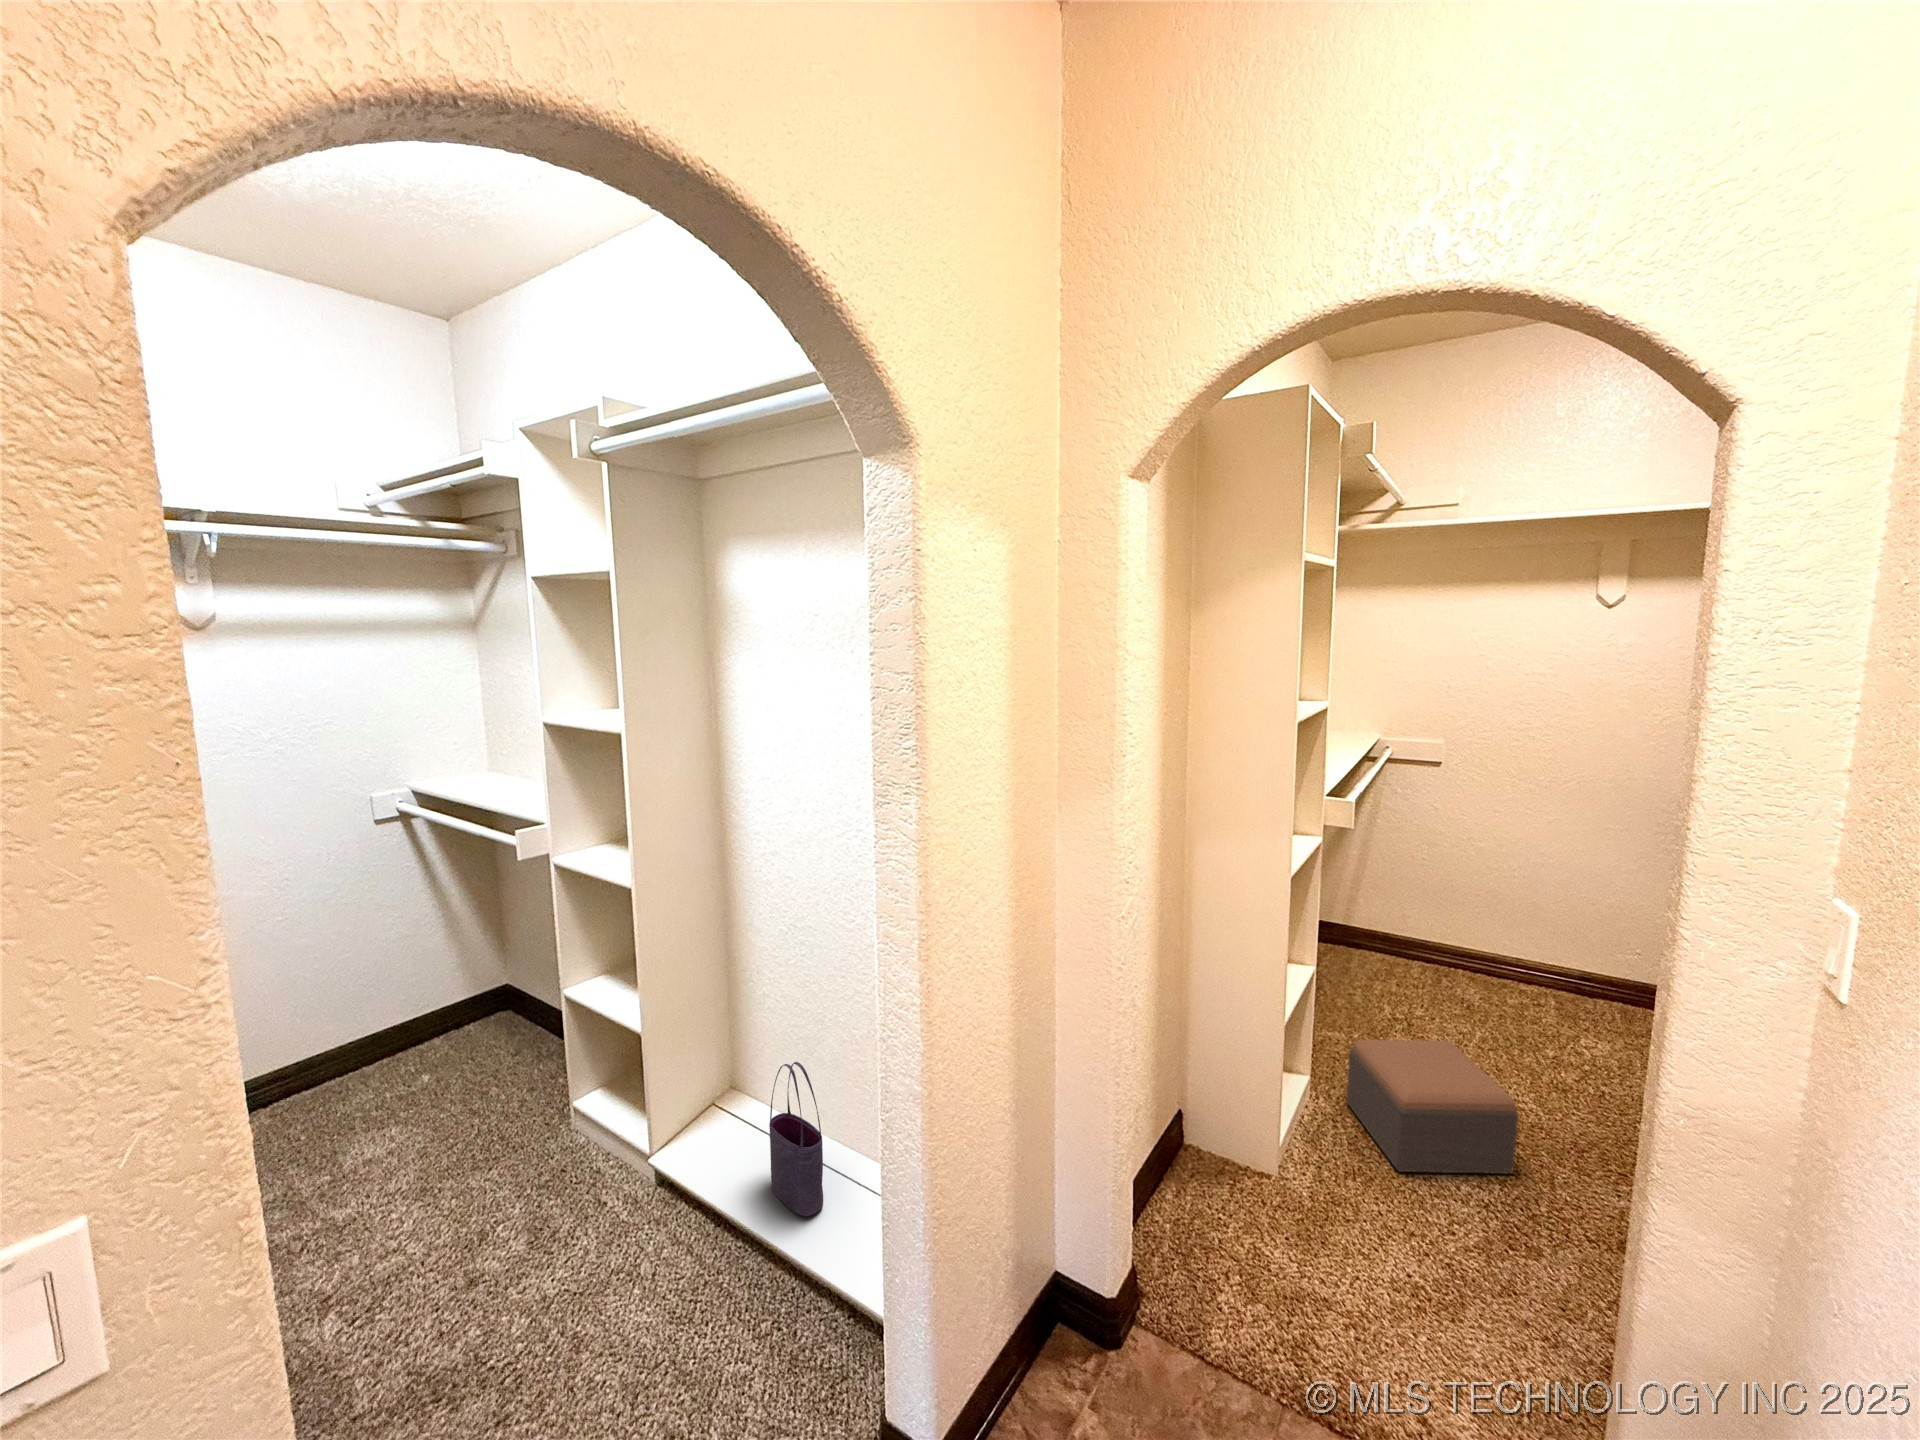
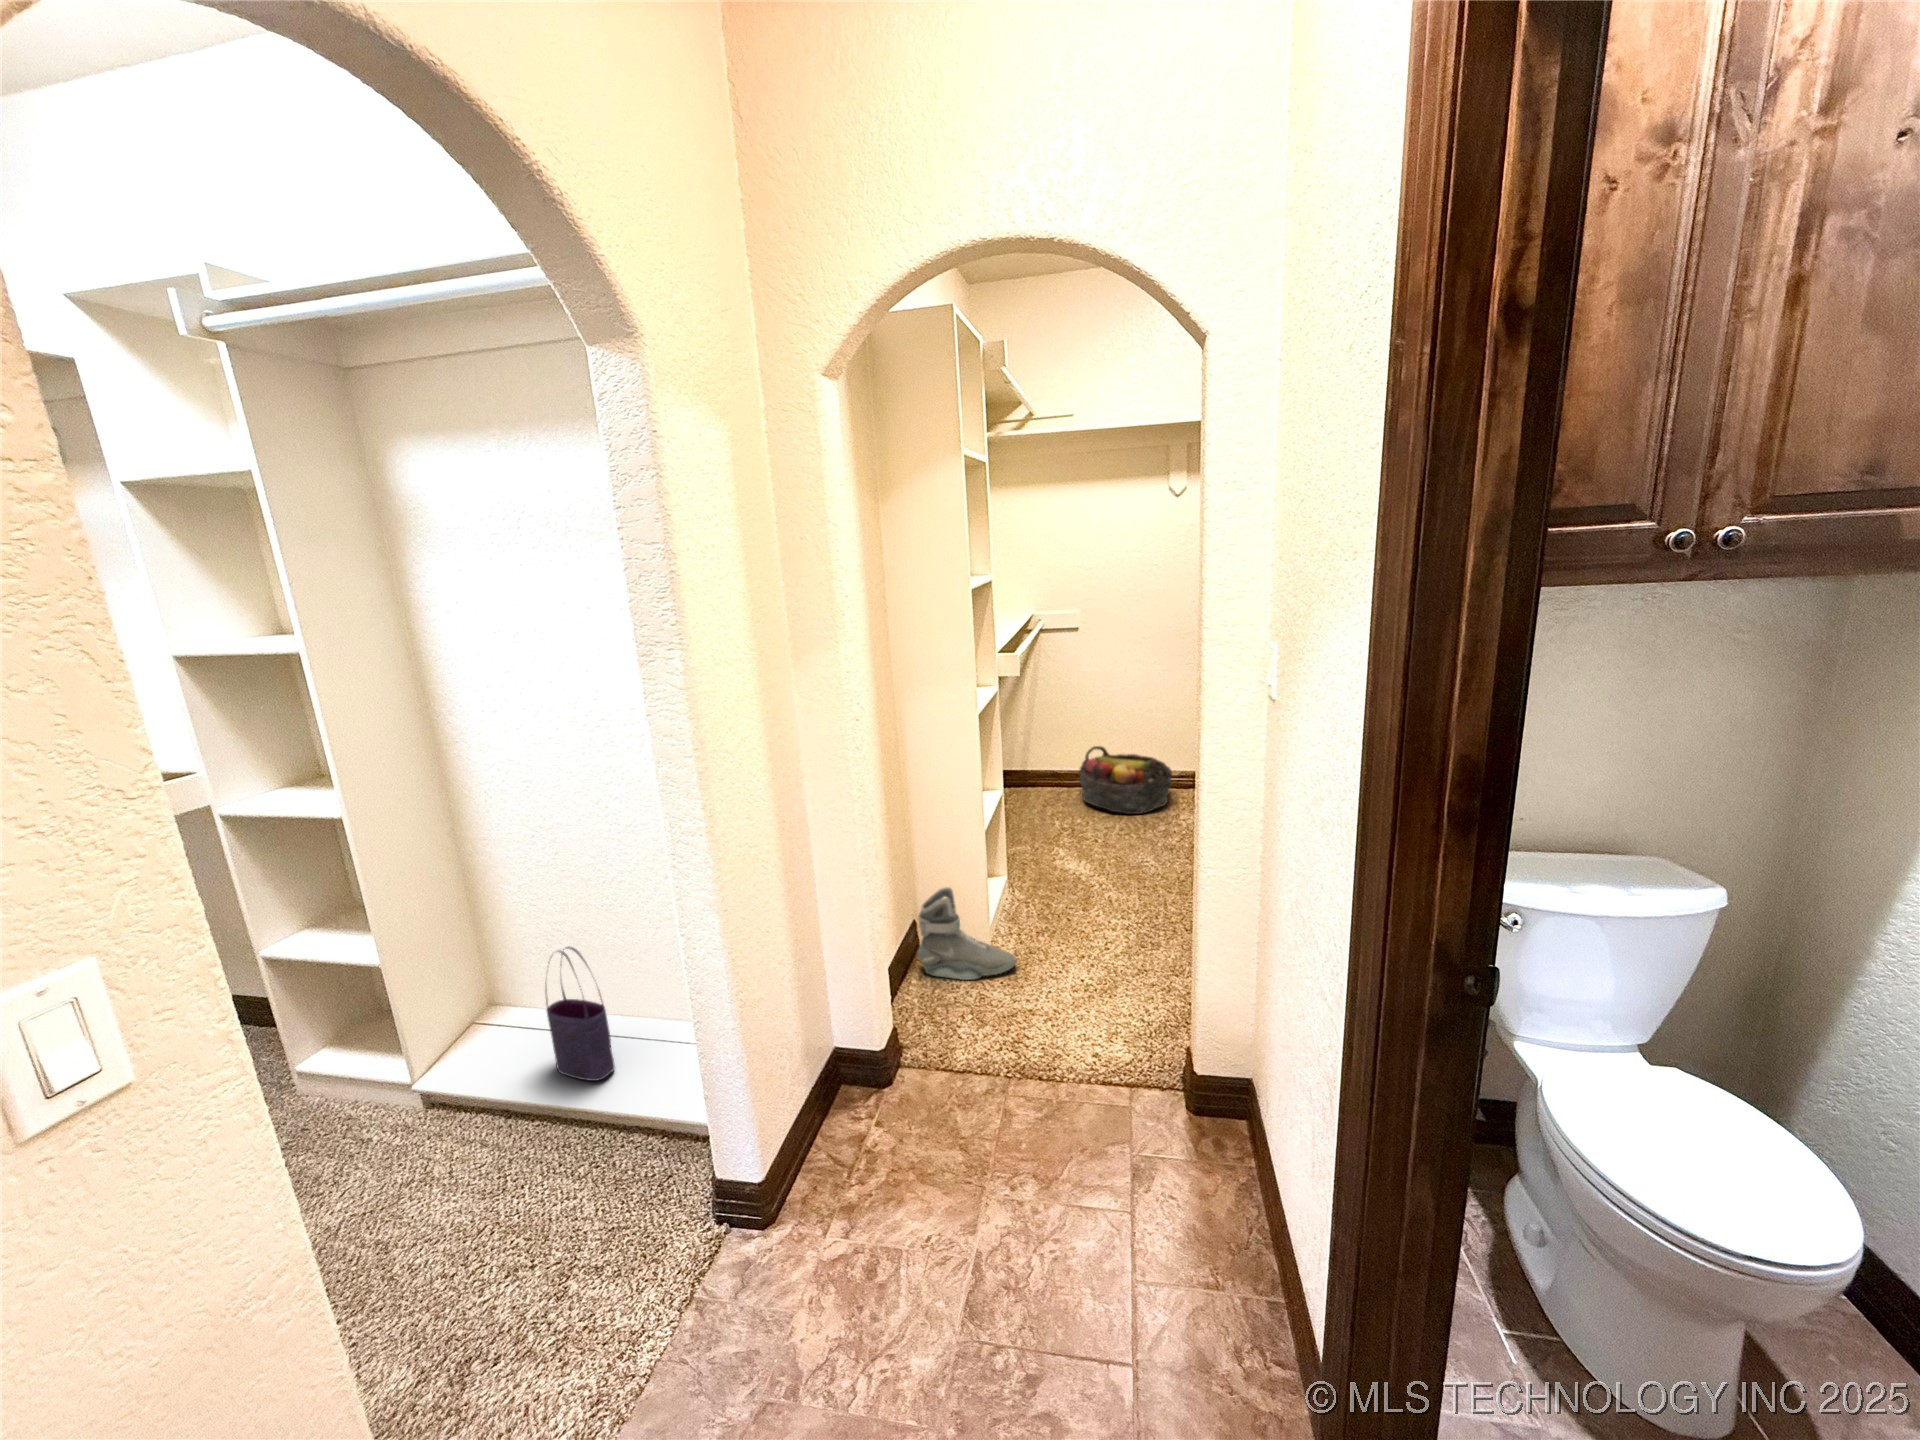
basket: none [1423,914,1568,1022] -> present [1079,746,1172,814]
footstool: present [1347,1040,1519,1174] -> none [1033,827,1143,923]
sneaker: none [1179,1085,1311,1222] -> present [918,887,1016,980]

